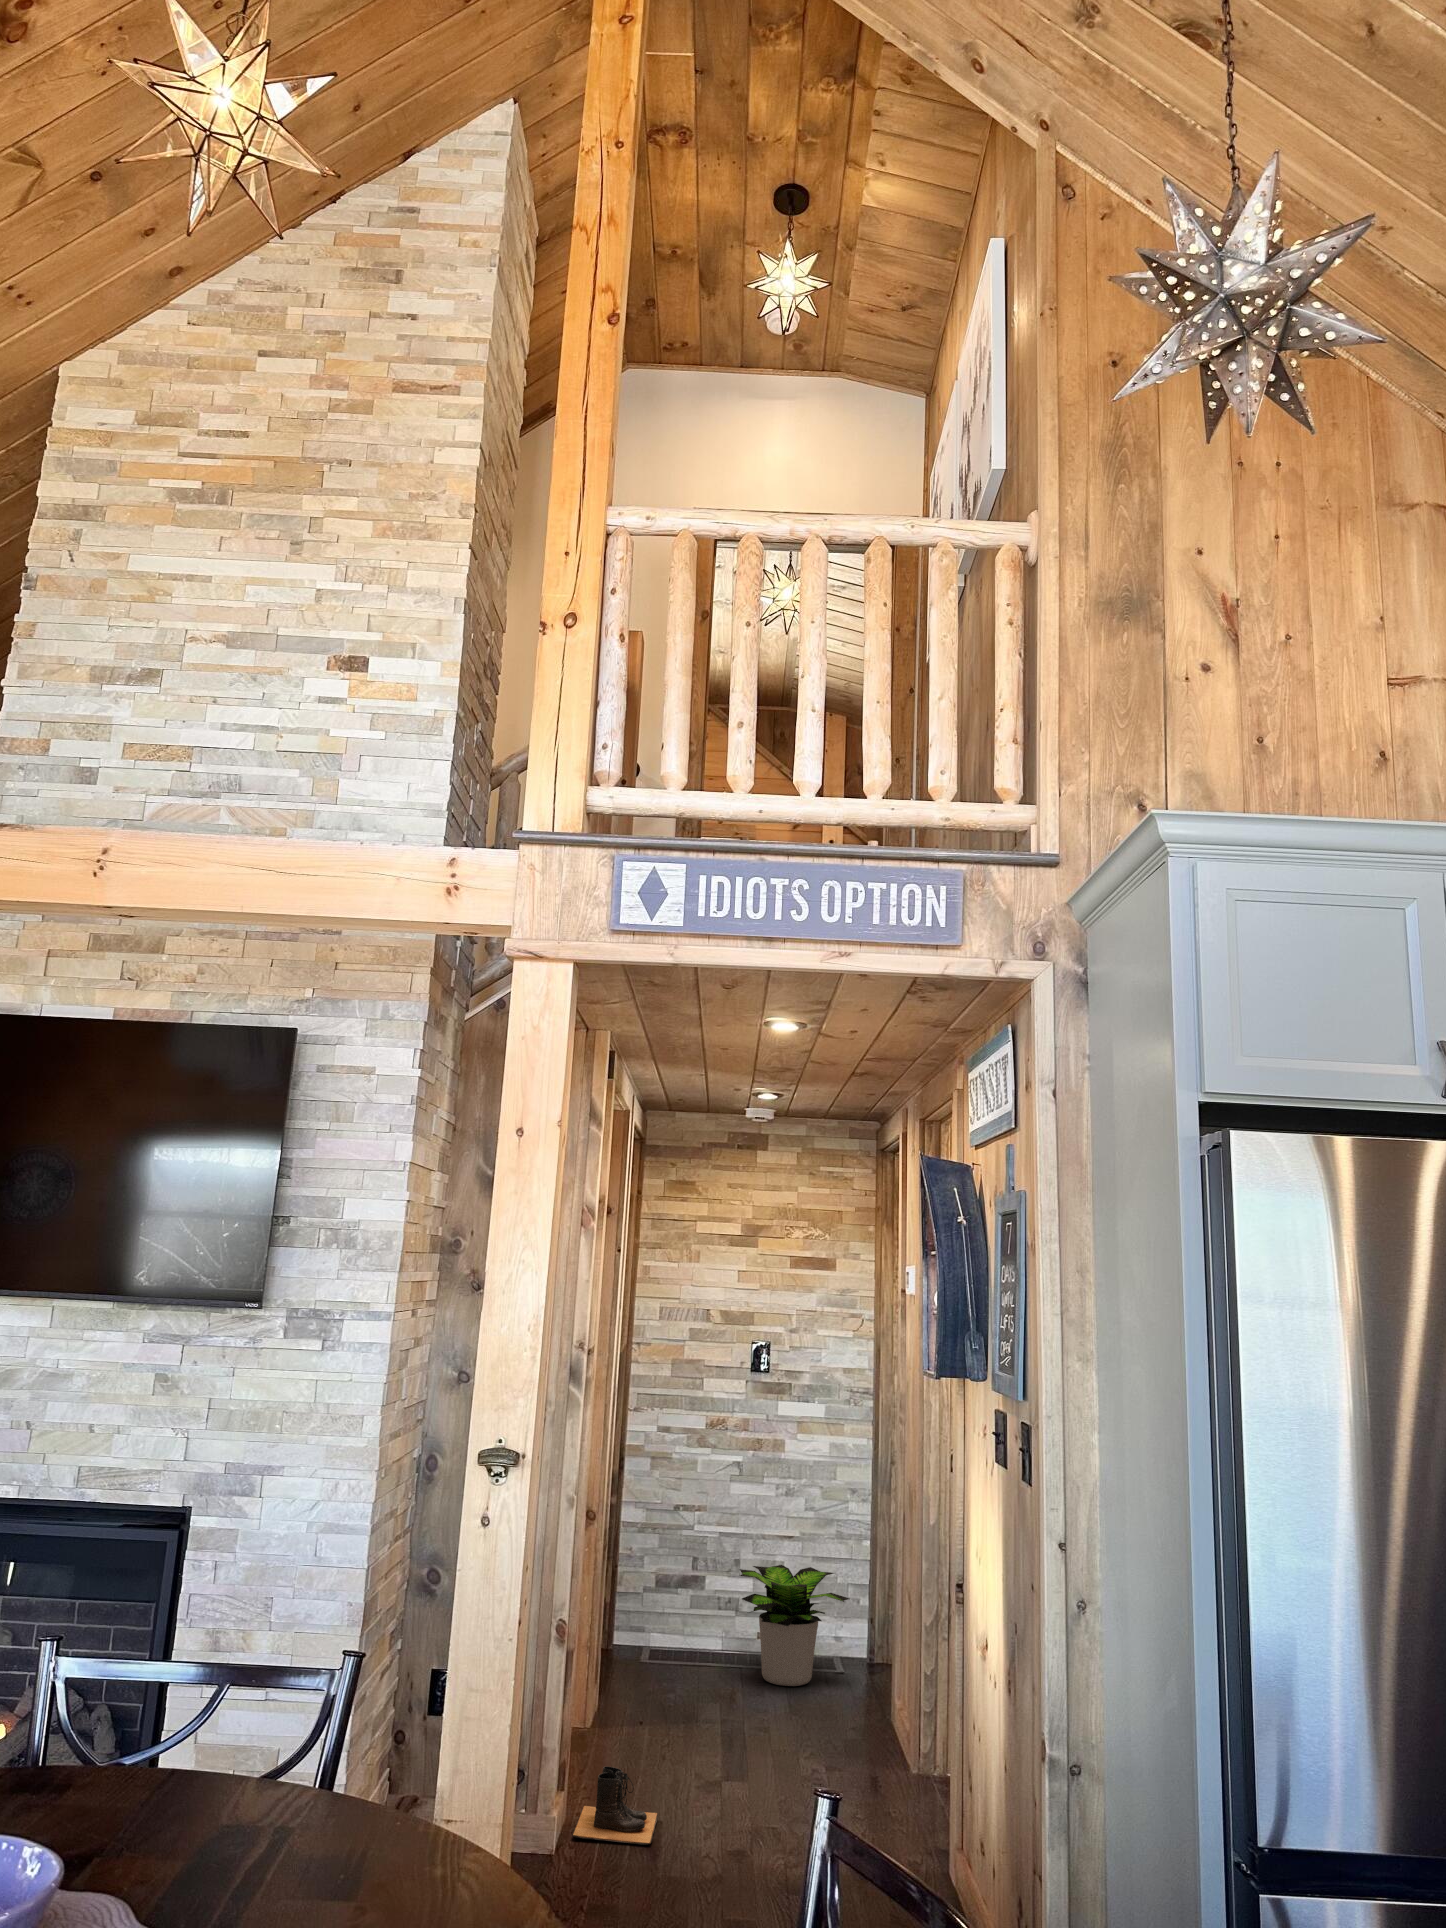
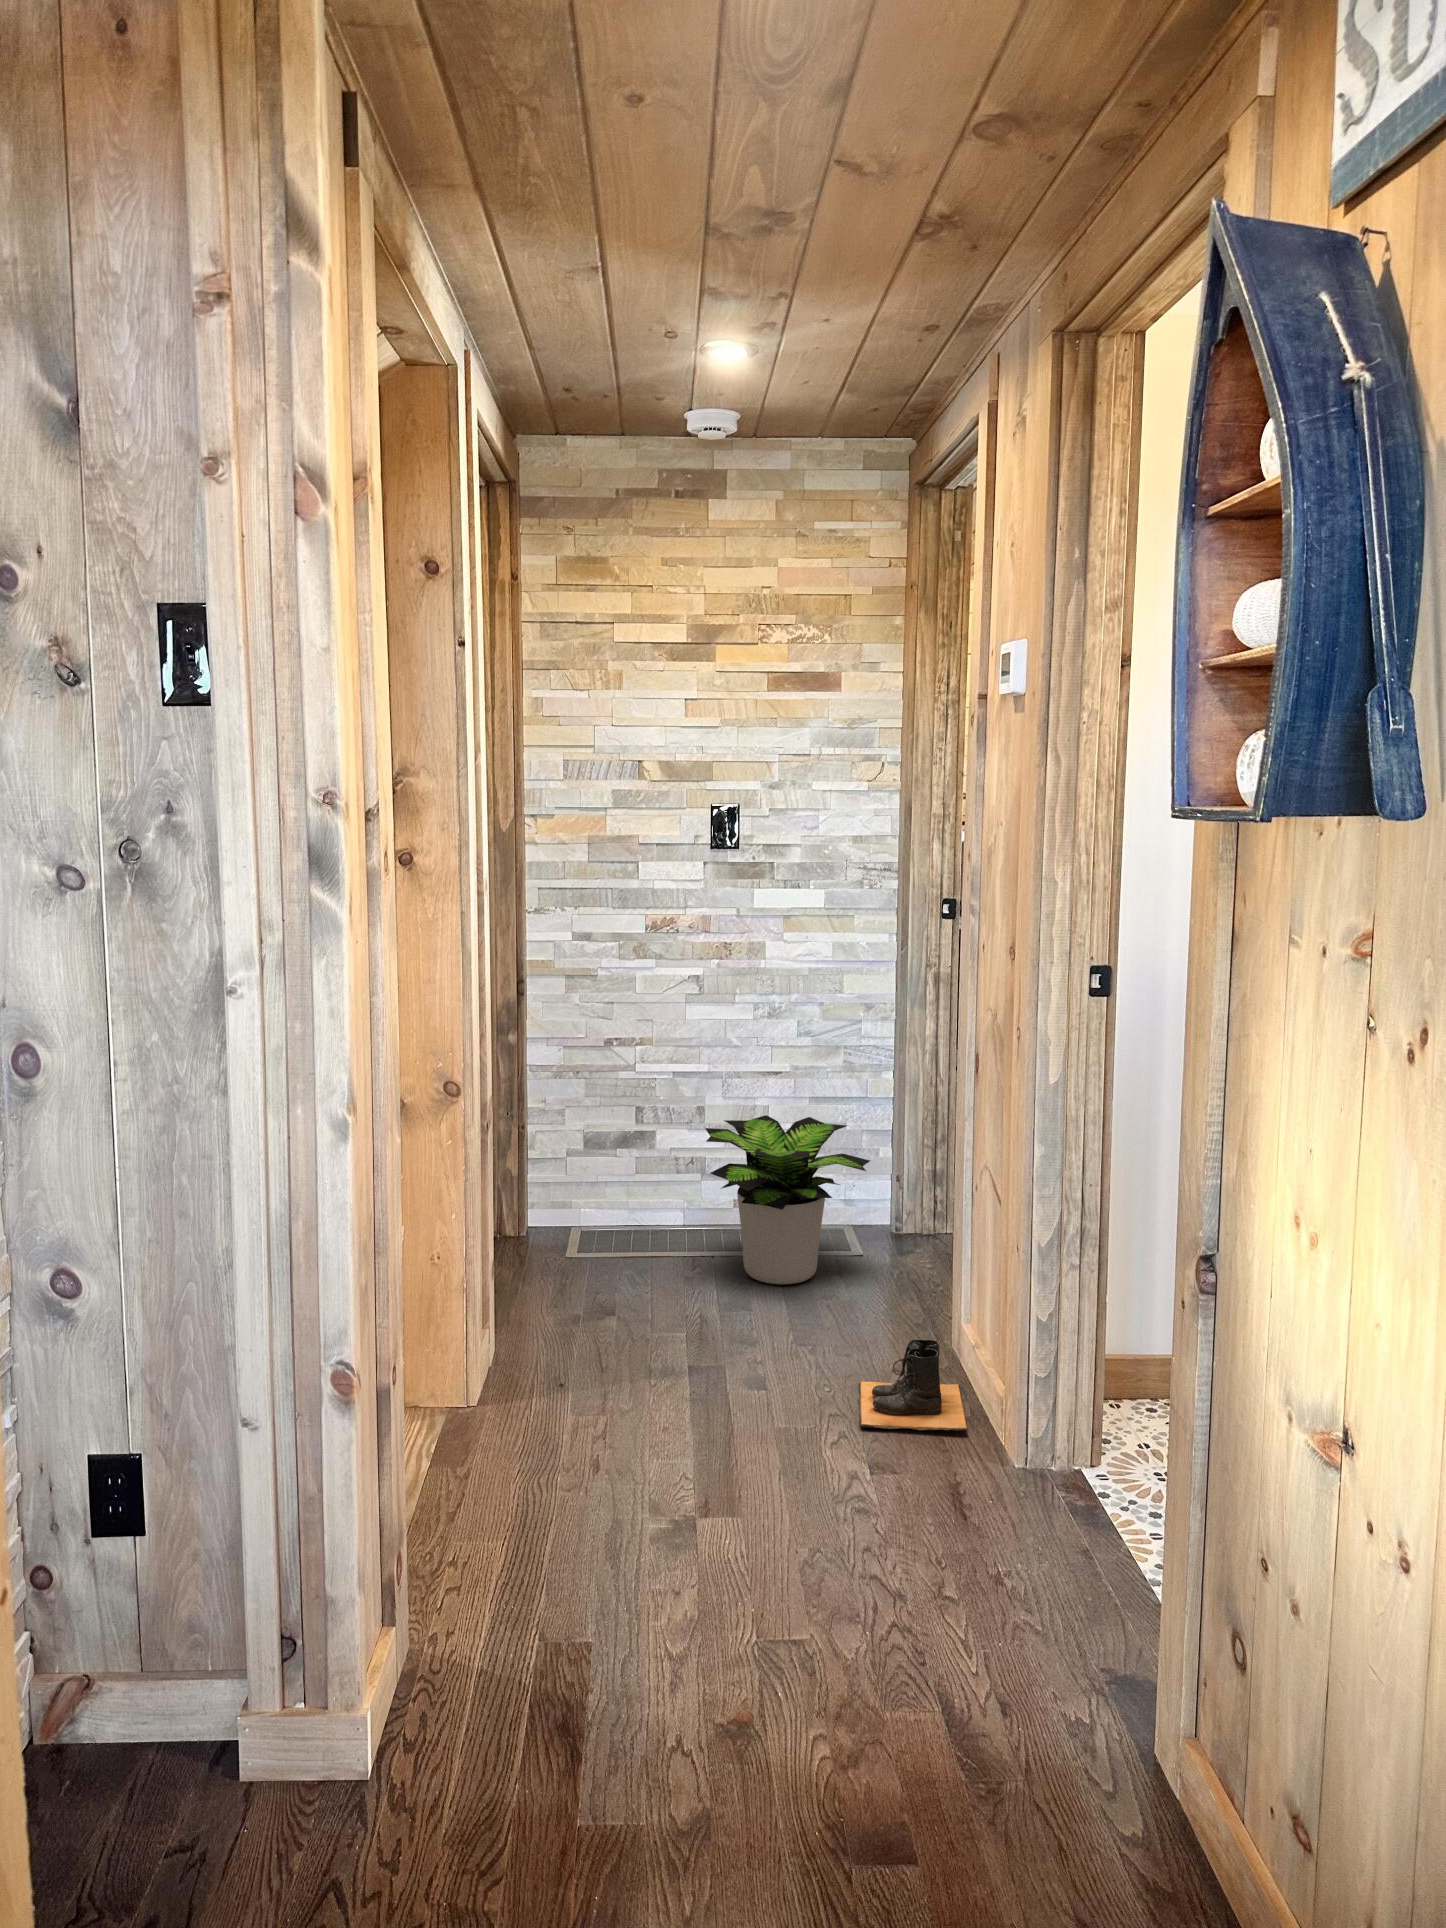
boots: present [572,1766,658,1845] -> present [859,1339,967,1431]

